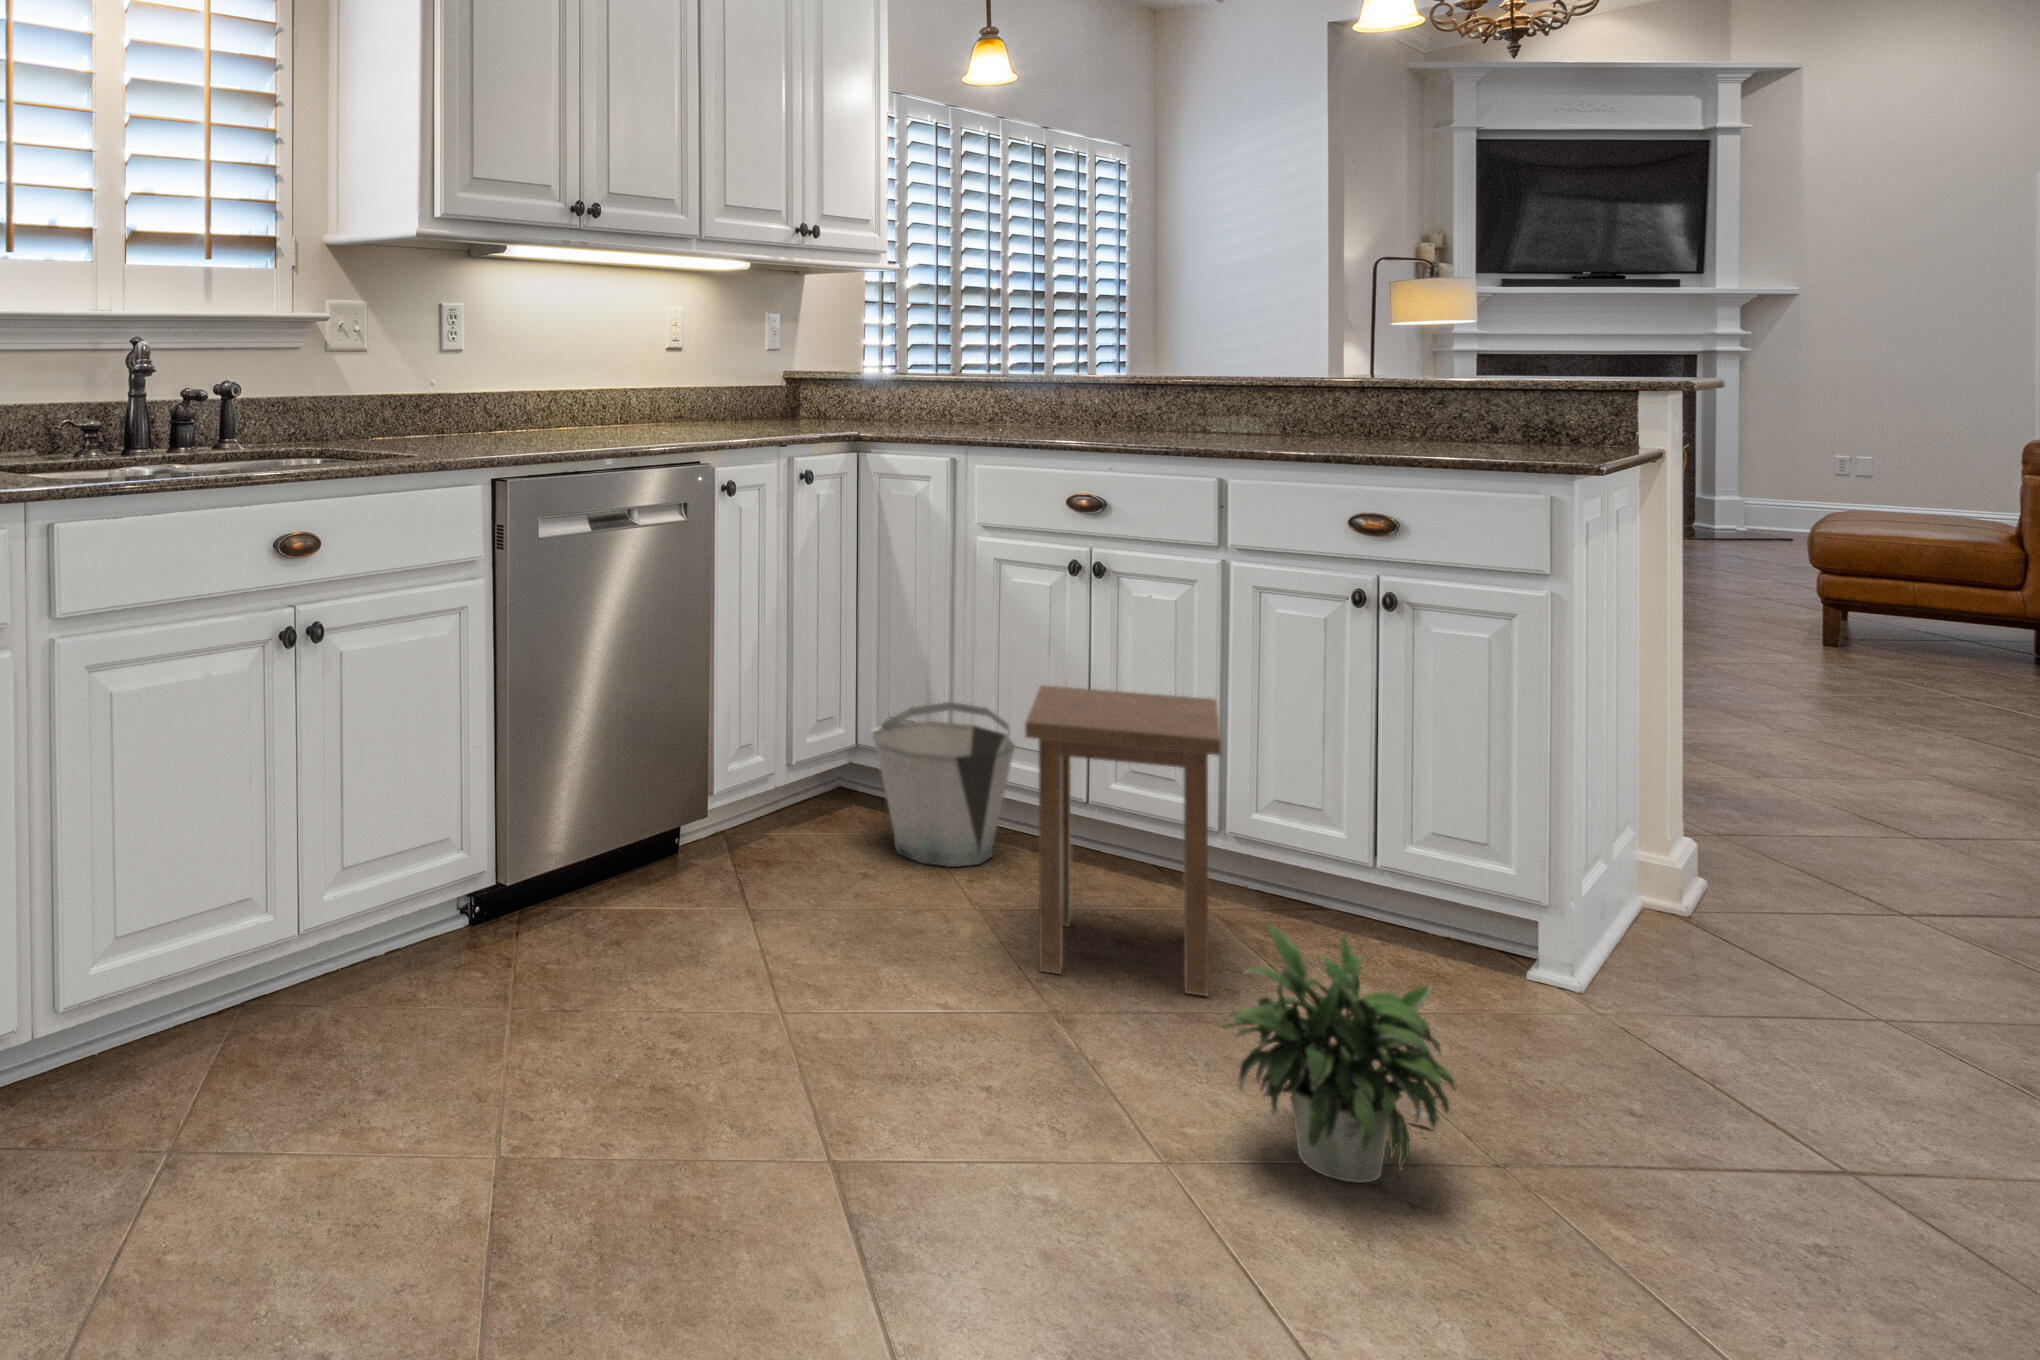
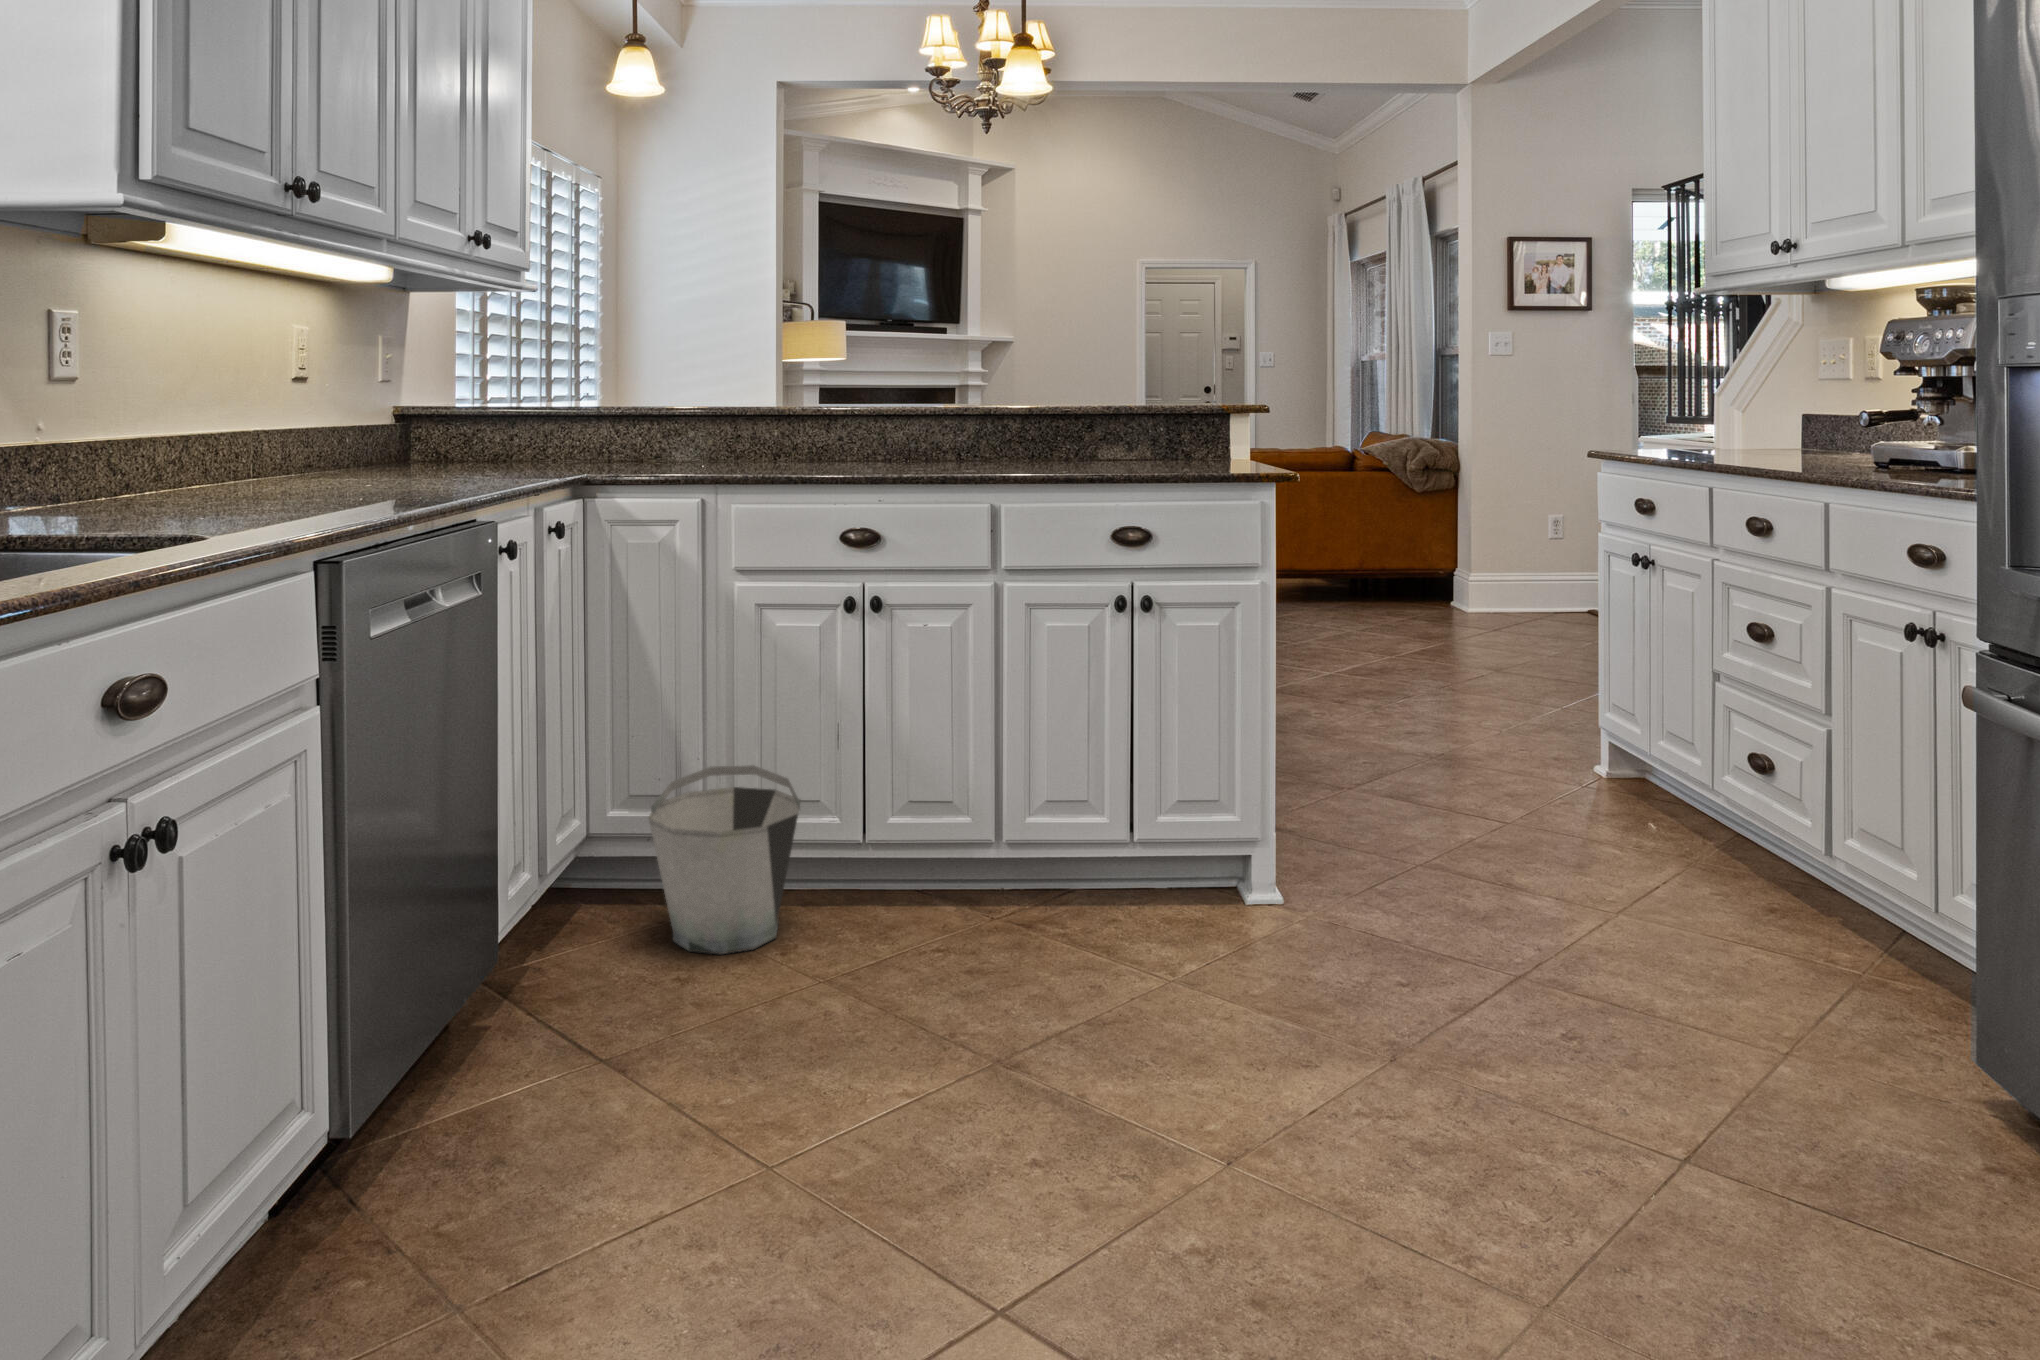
stool: present [1025,685,1221,996] -> none [880,715,1108,1034]
potted plant: present [1224,924,1455,1183] -> none [1230,911,1440,1141]

